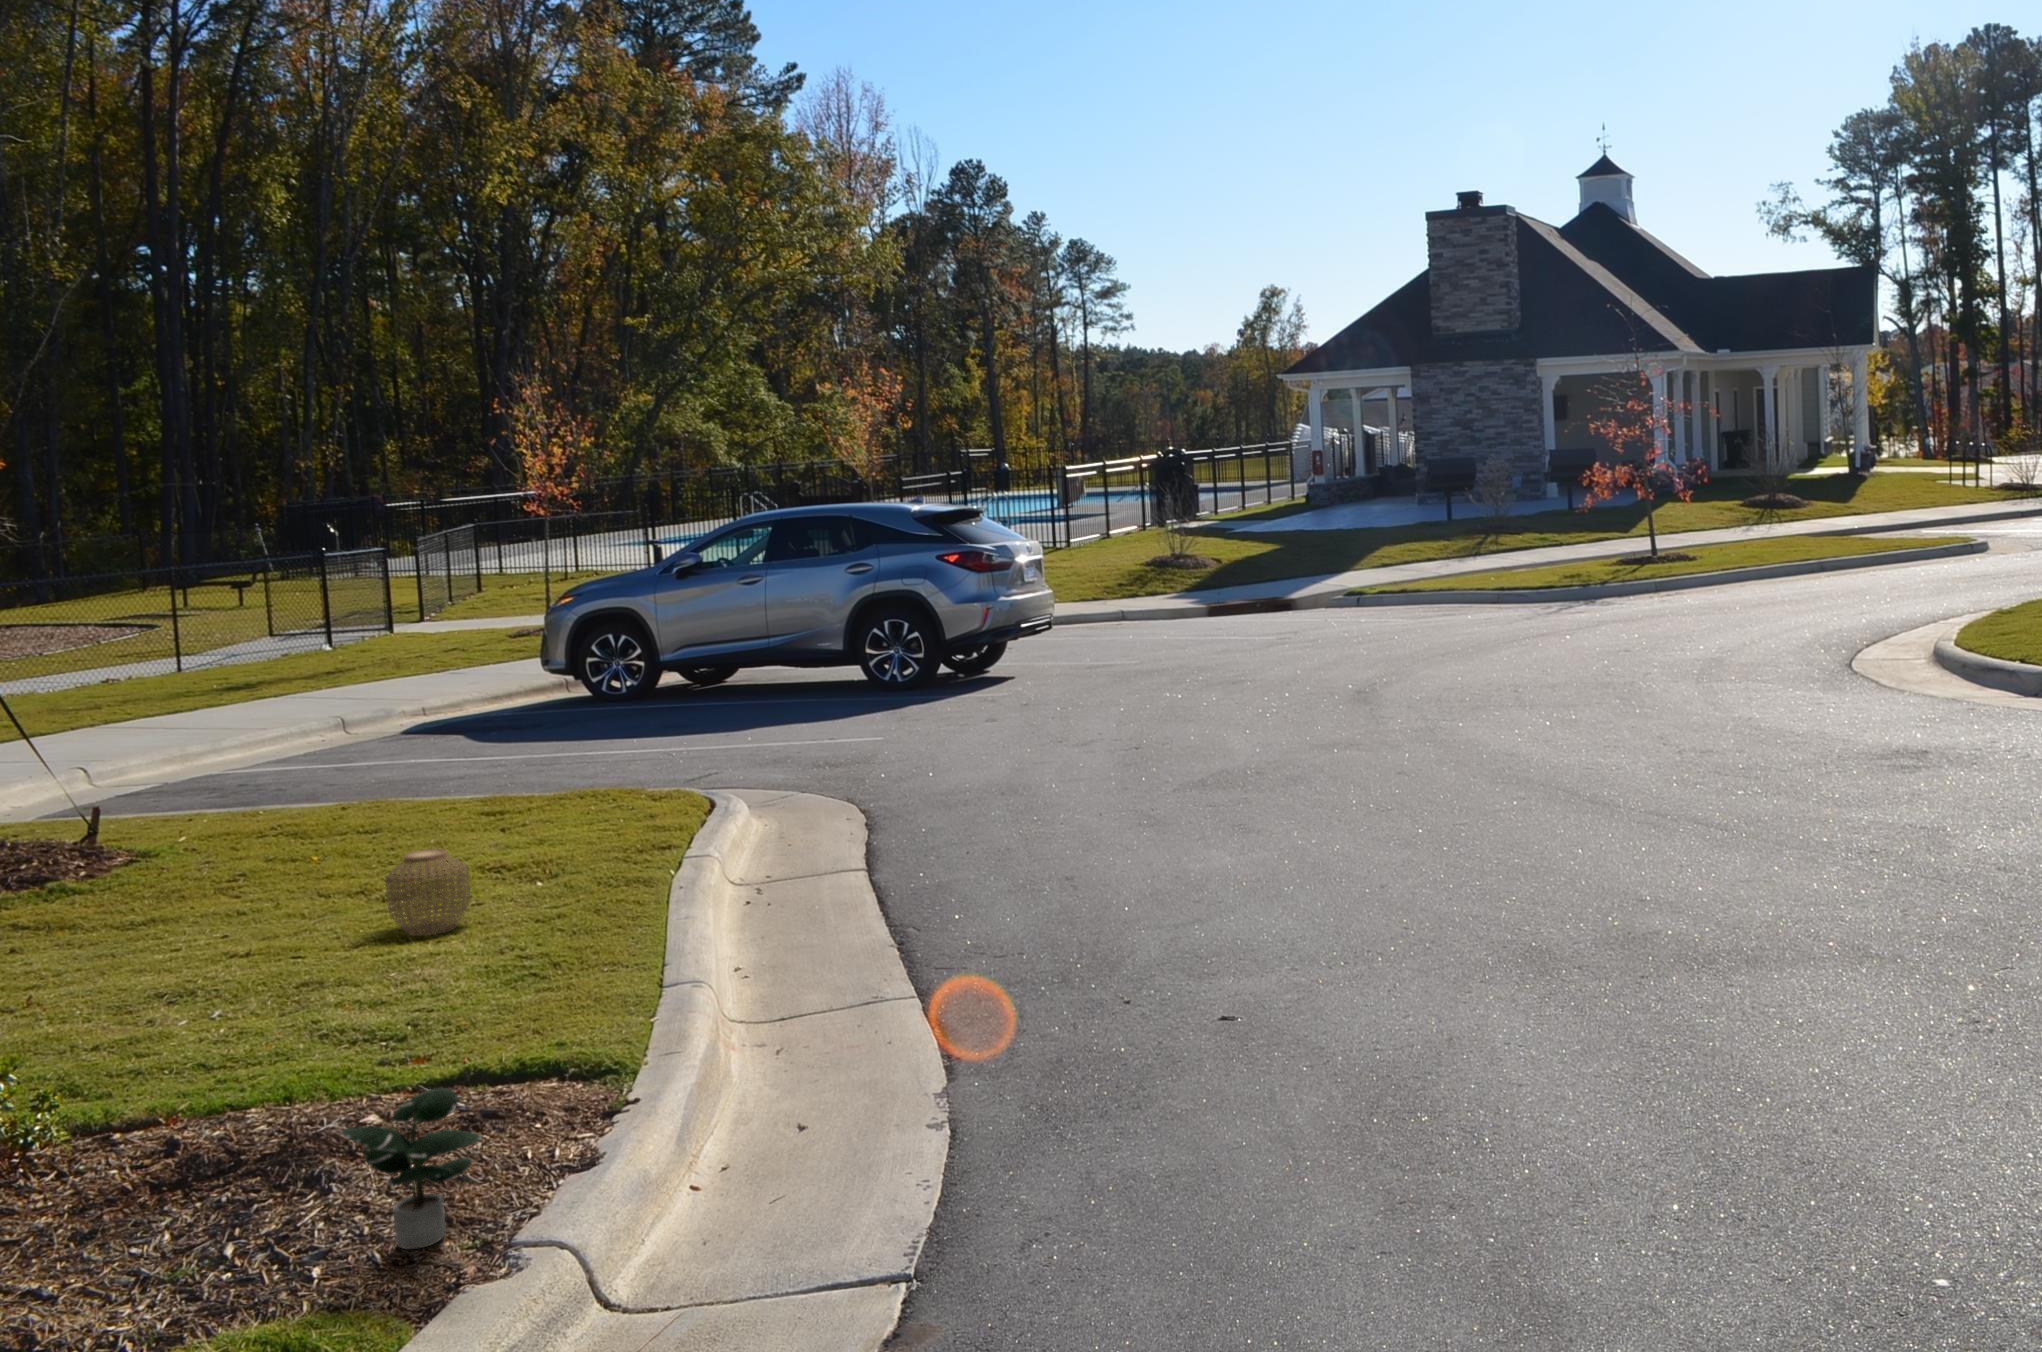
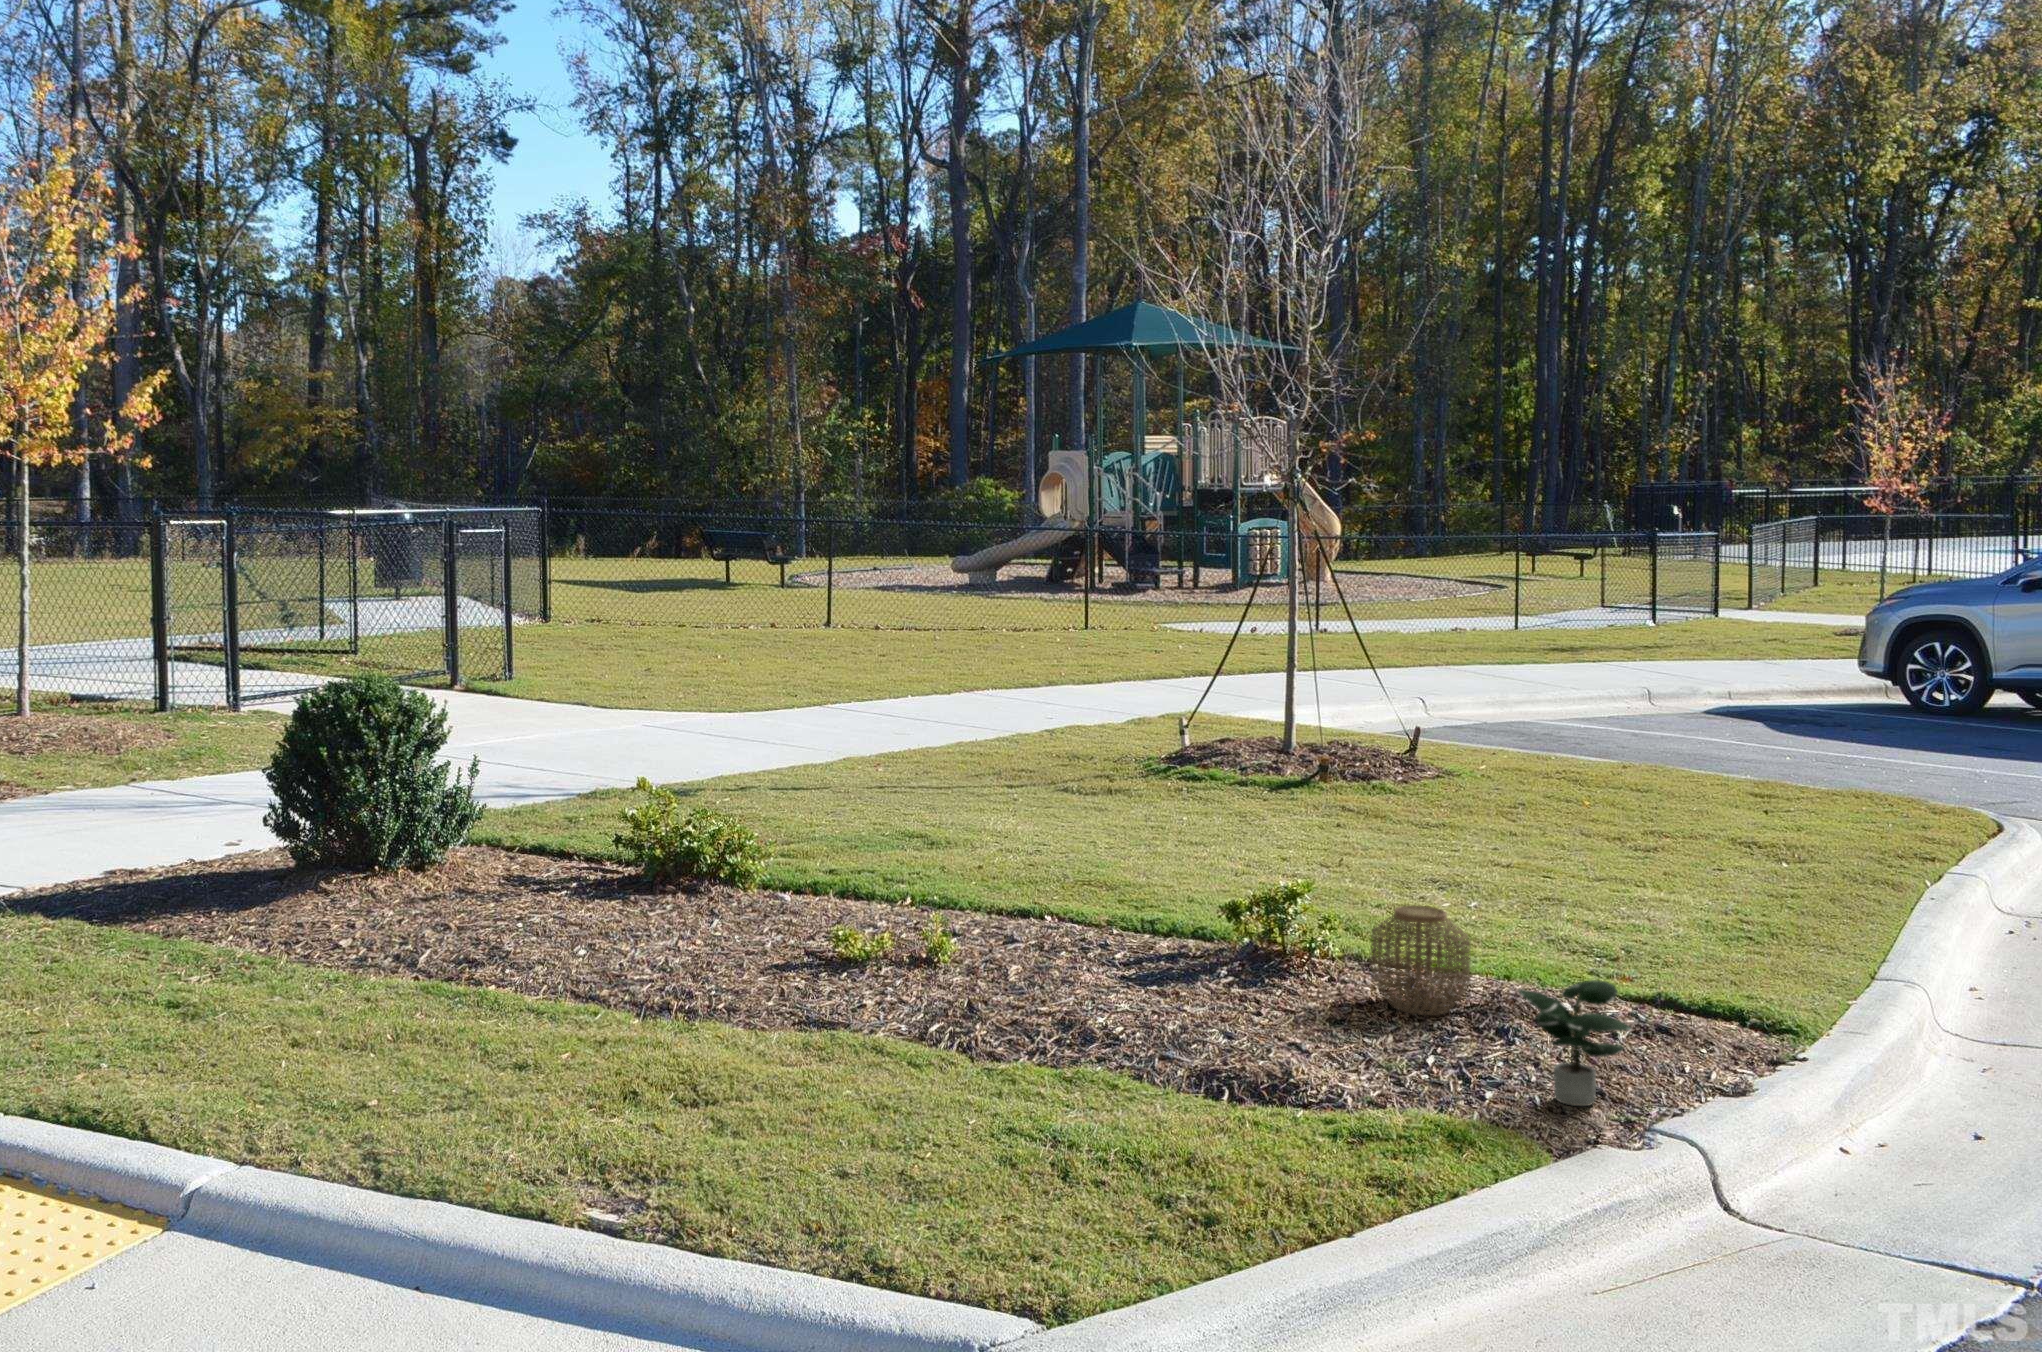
woven basket: present [386,849,470,936] -> present [1371,905,1470,1015]

